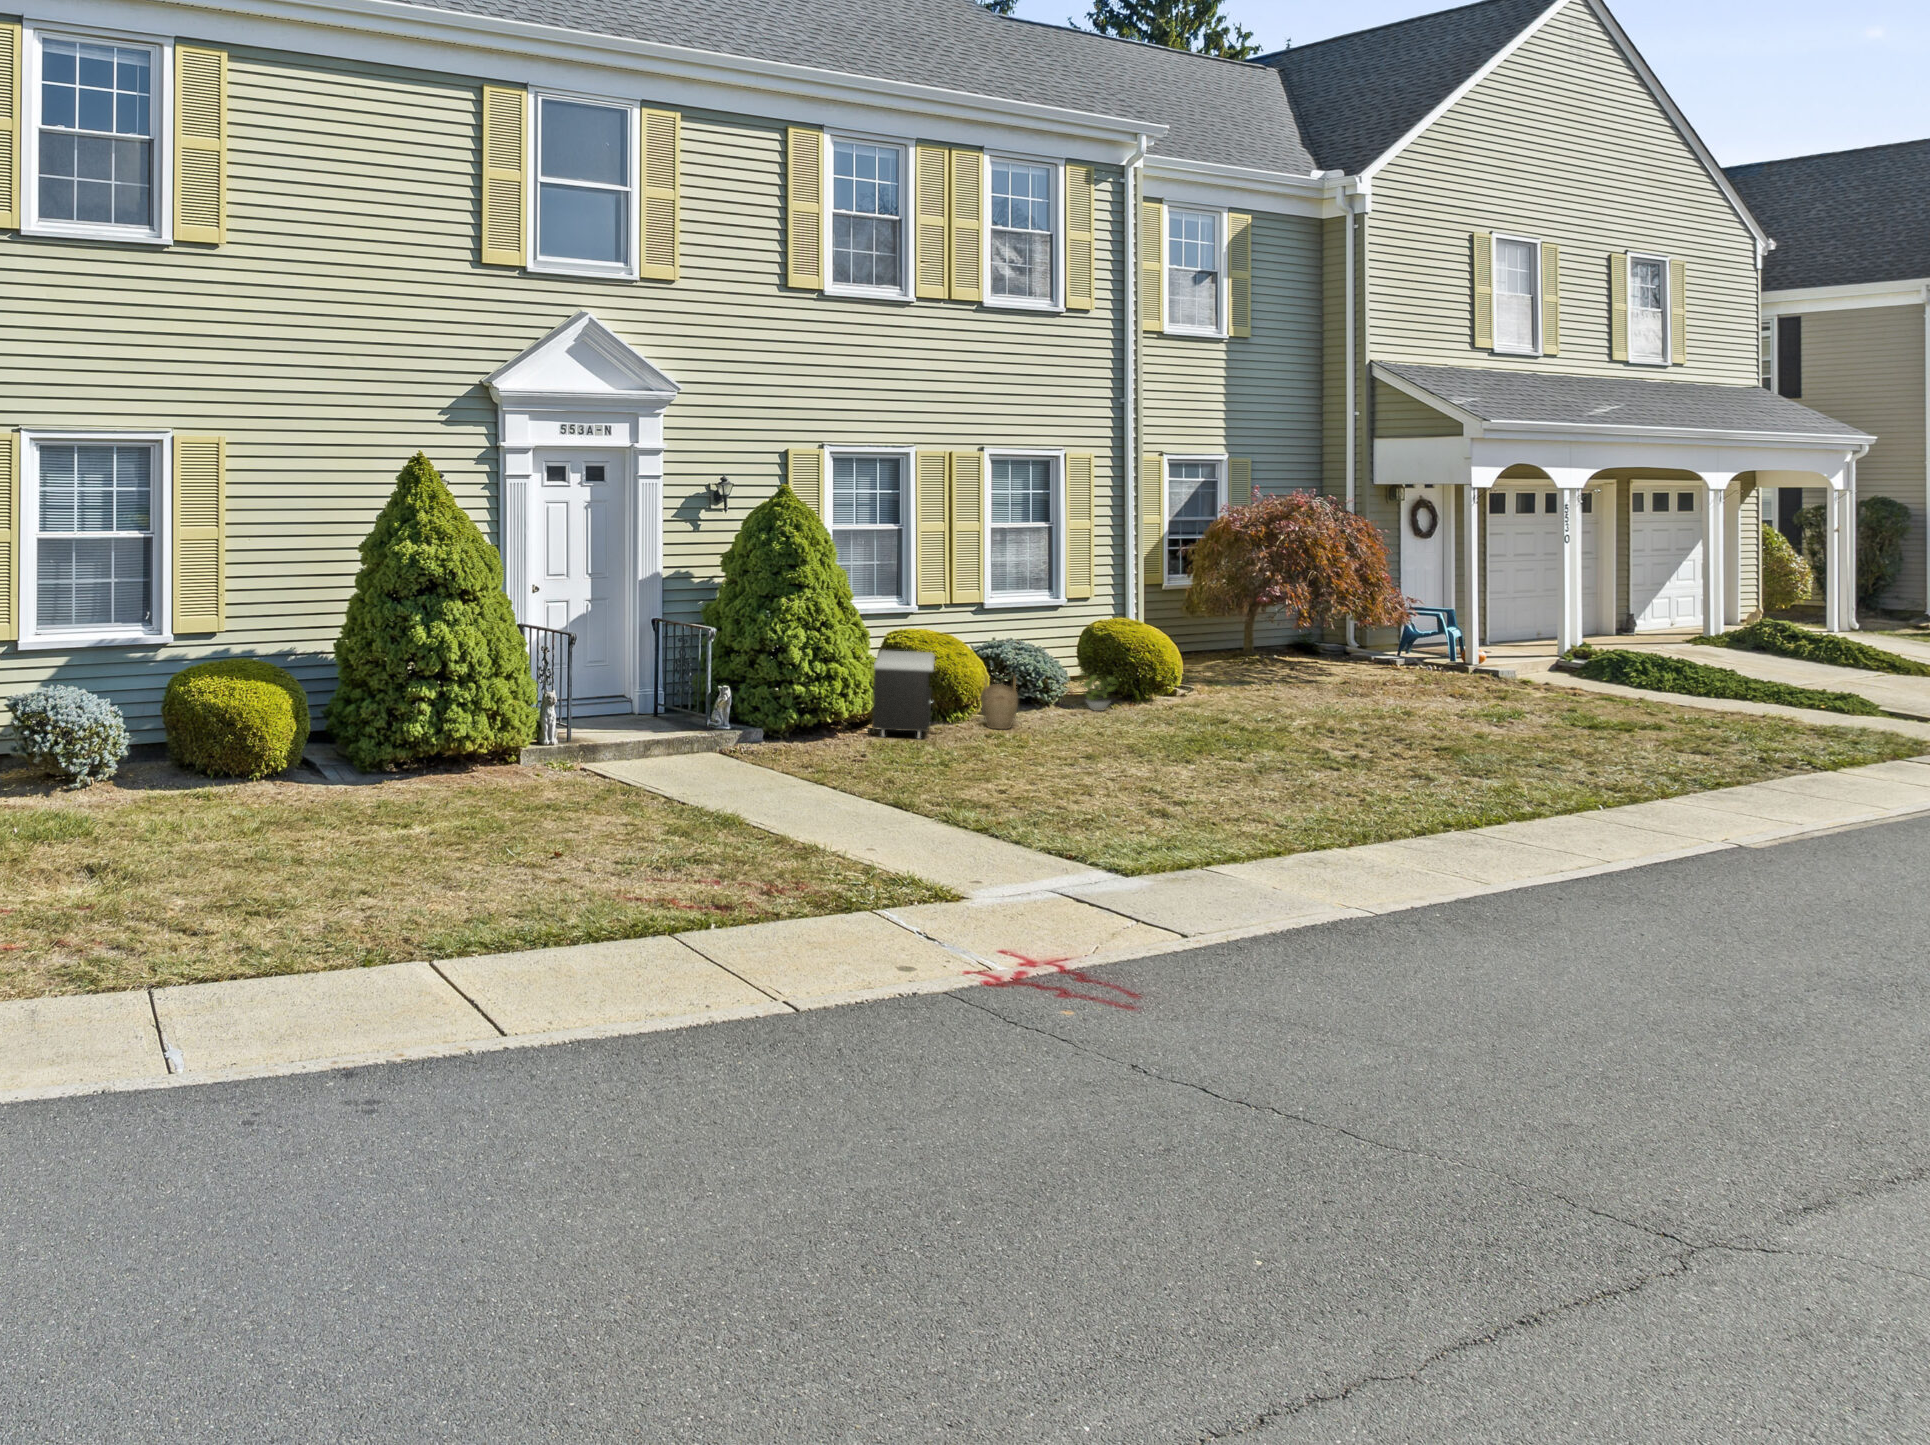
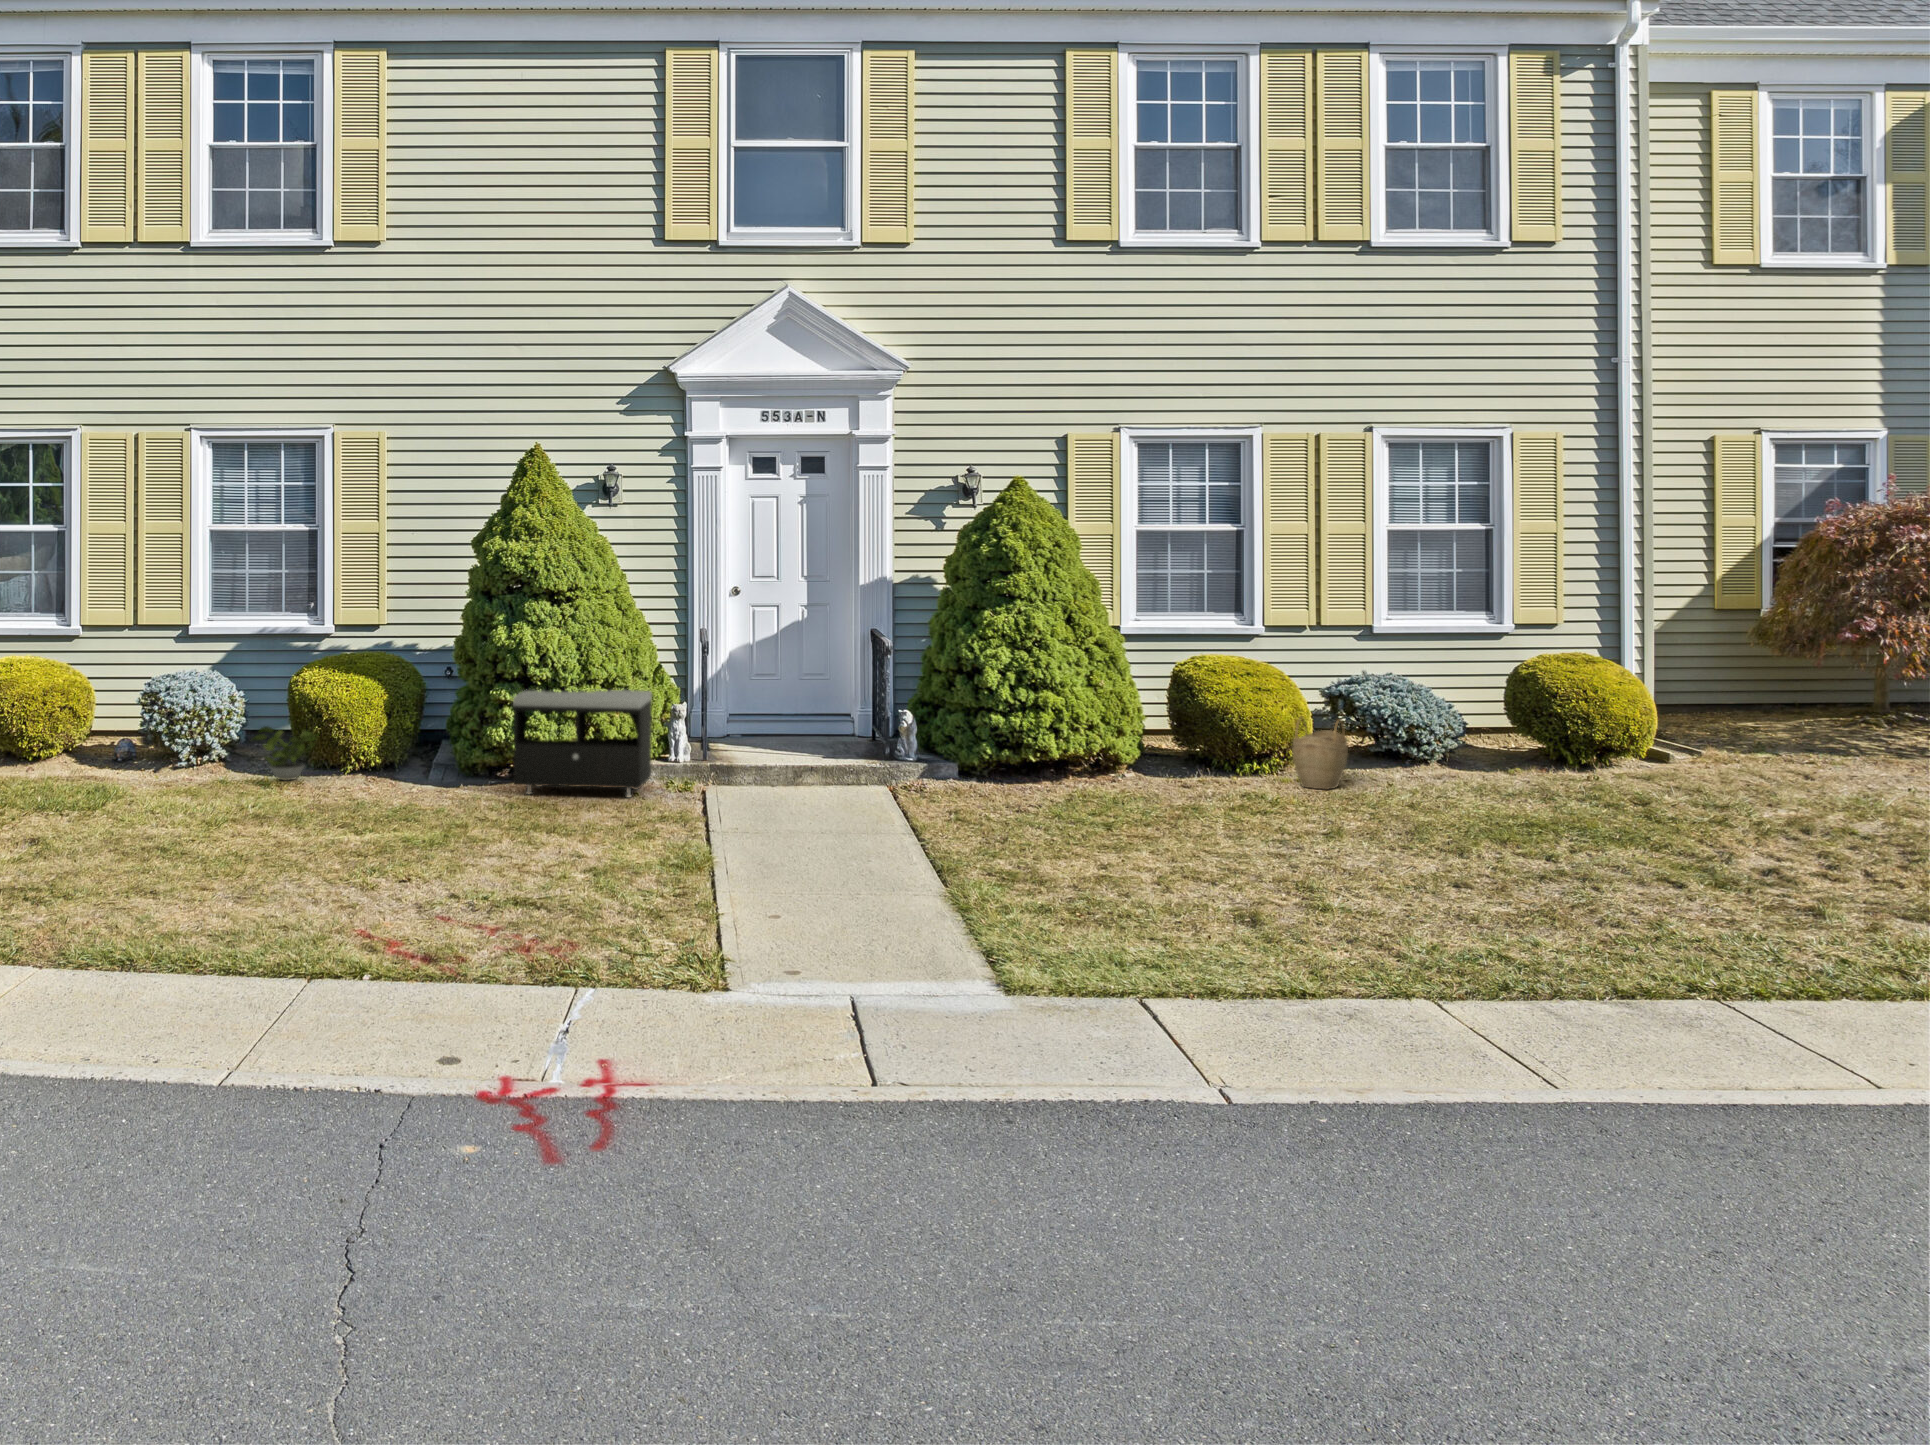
storage bench: present [872,650,935,738] -> present [513,690,652,797]
potted plant: present [1076,672,1118,711] -> present [253,726,315,781]

